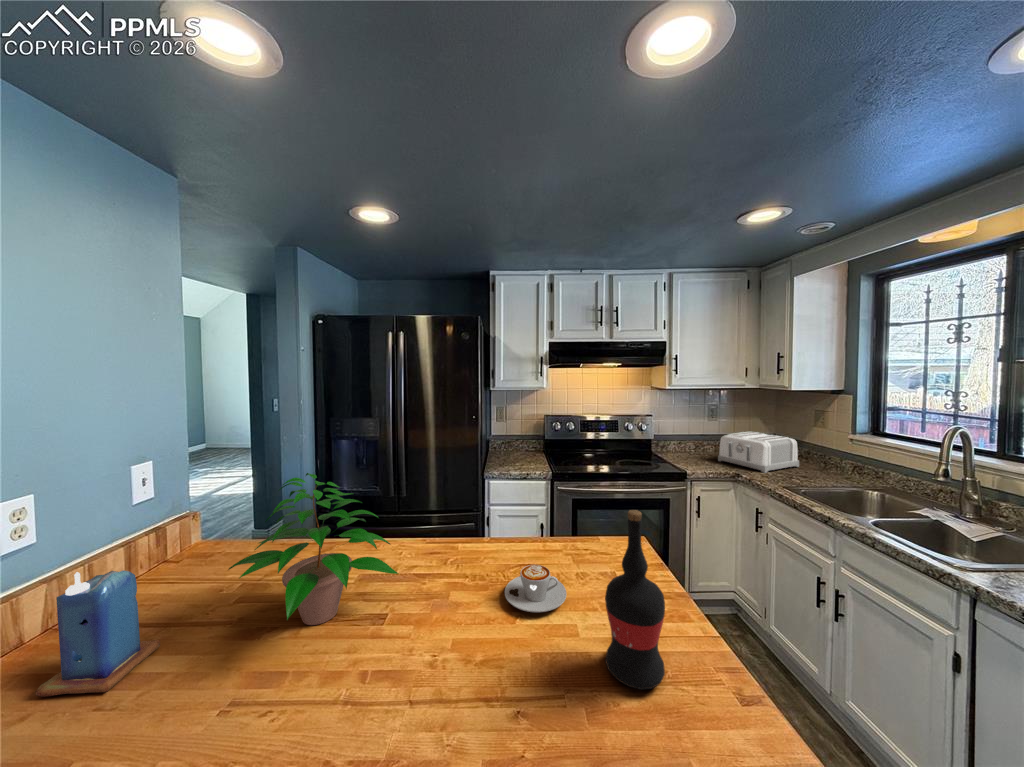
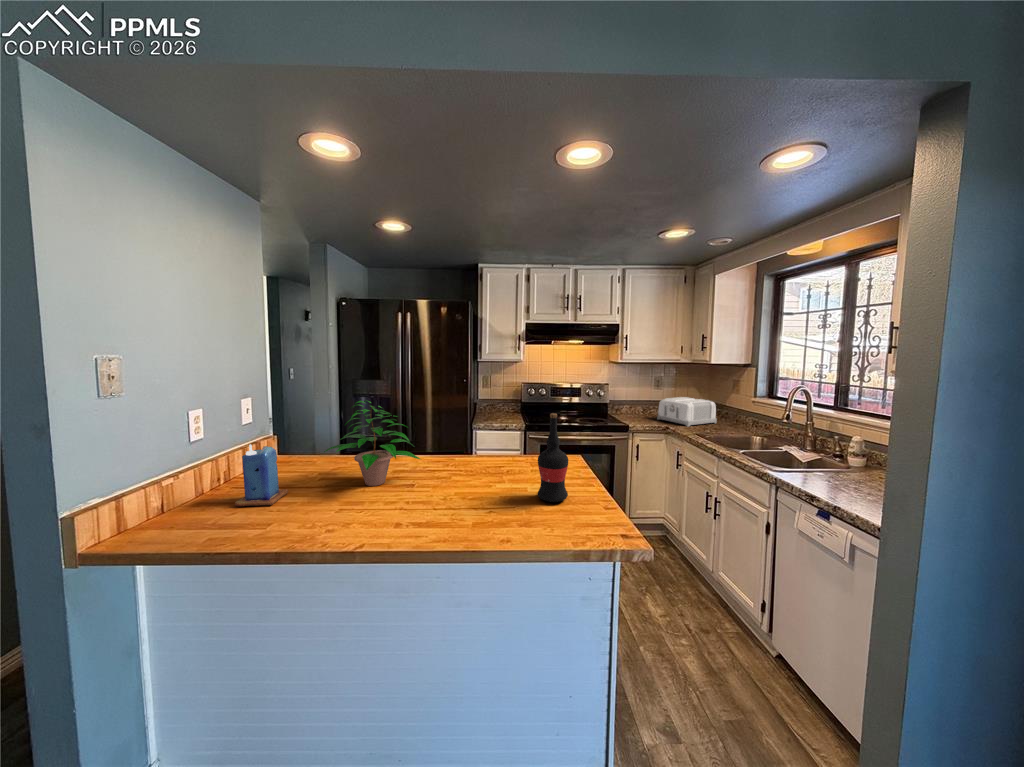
coffee cup: present [505,565,566,612] -> none [485,459,522,480]

